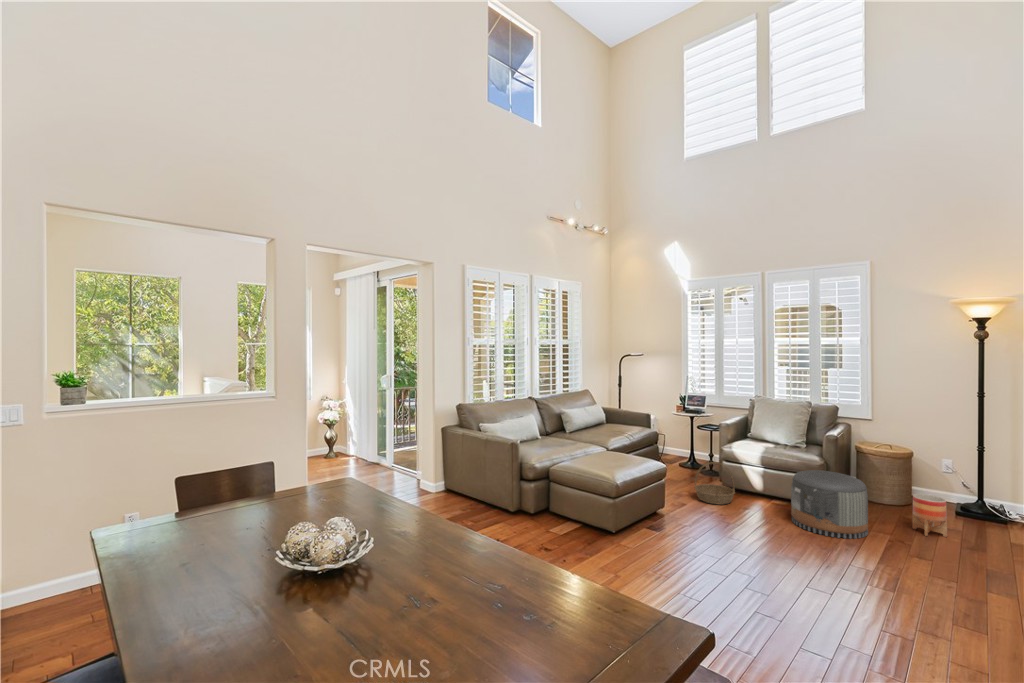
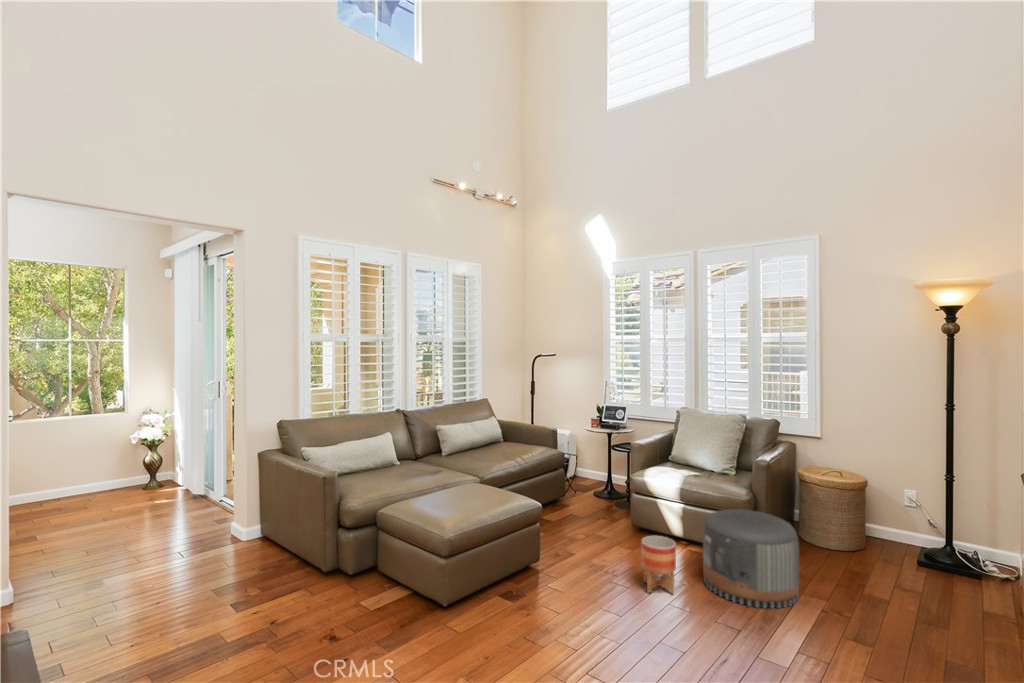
basket: present [695,462,735,505] -> none [589,496,640,554]
planter: present [912,494,947,537] -> present [641,536,676,594]

